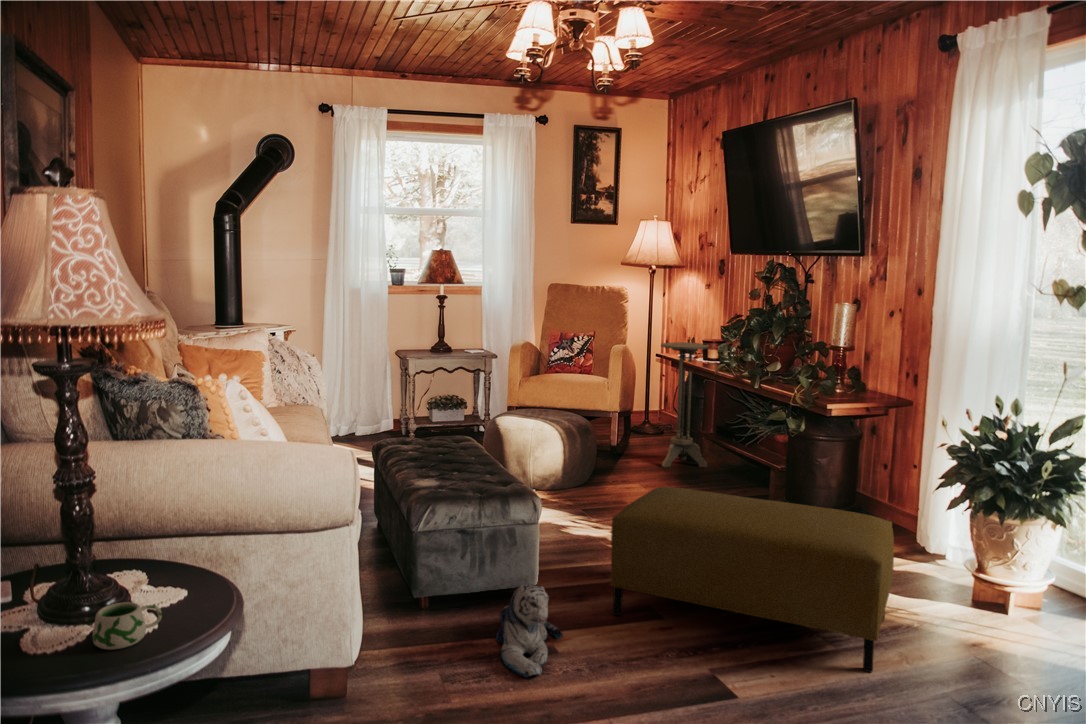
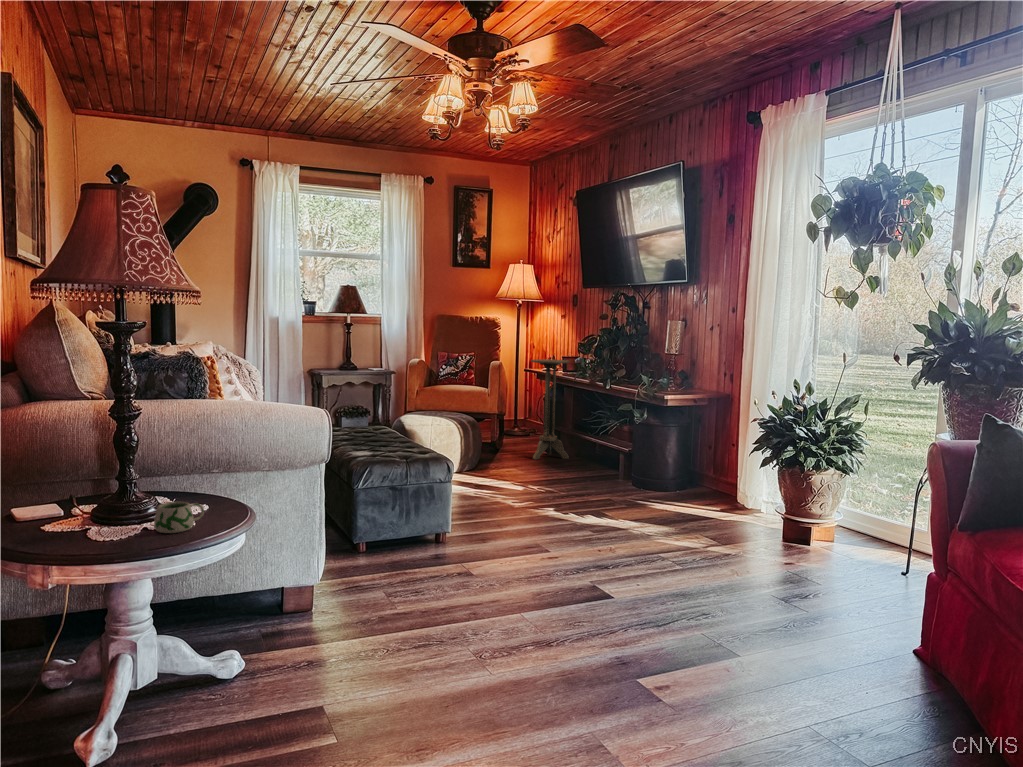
ottoman: present [610,487,894,672] -> none [510,456,717,576]
plush toy: present [495,585,563,678] -> none [423,522,477,590]

